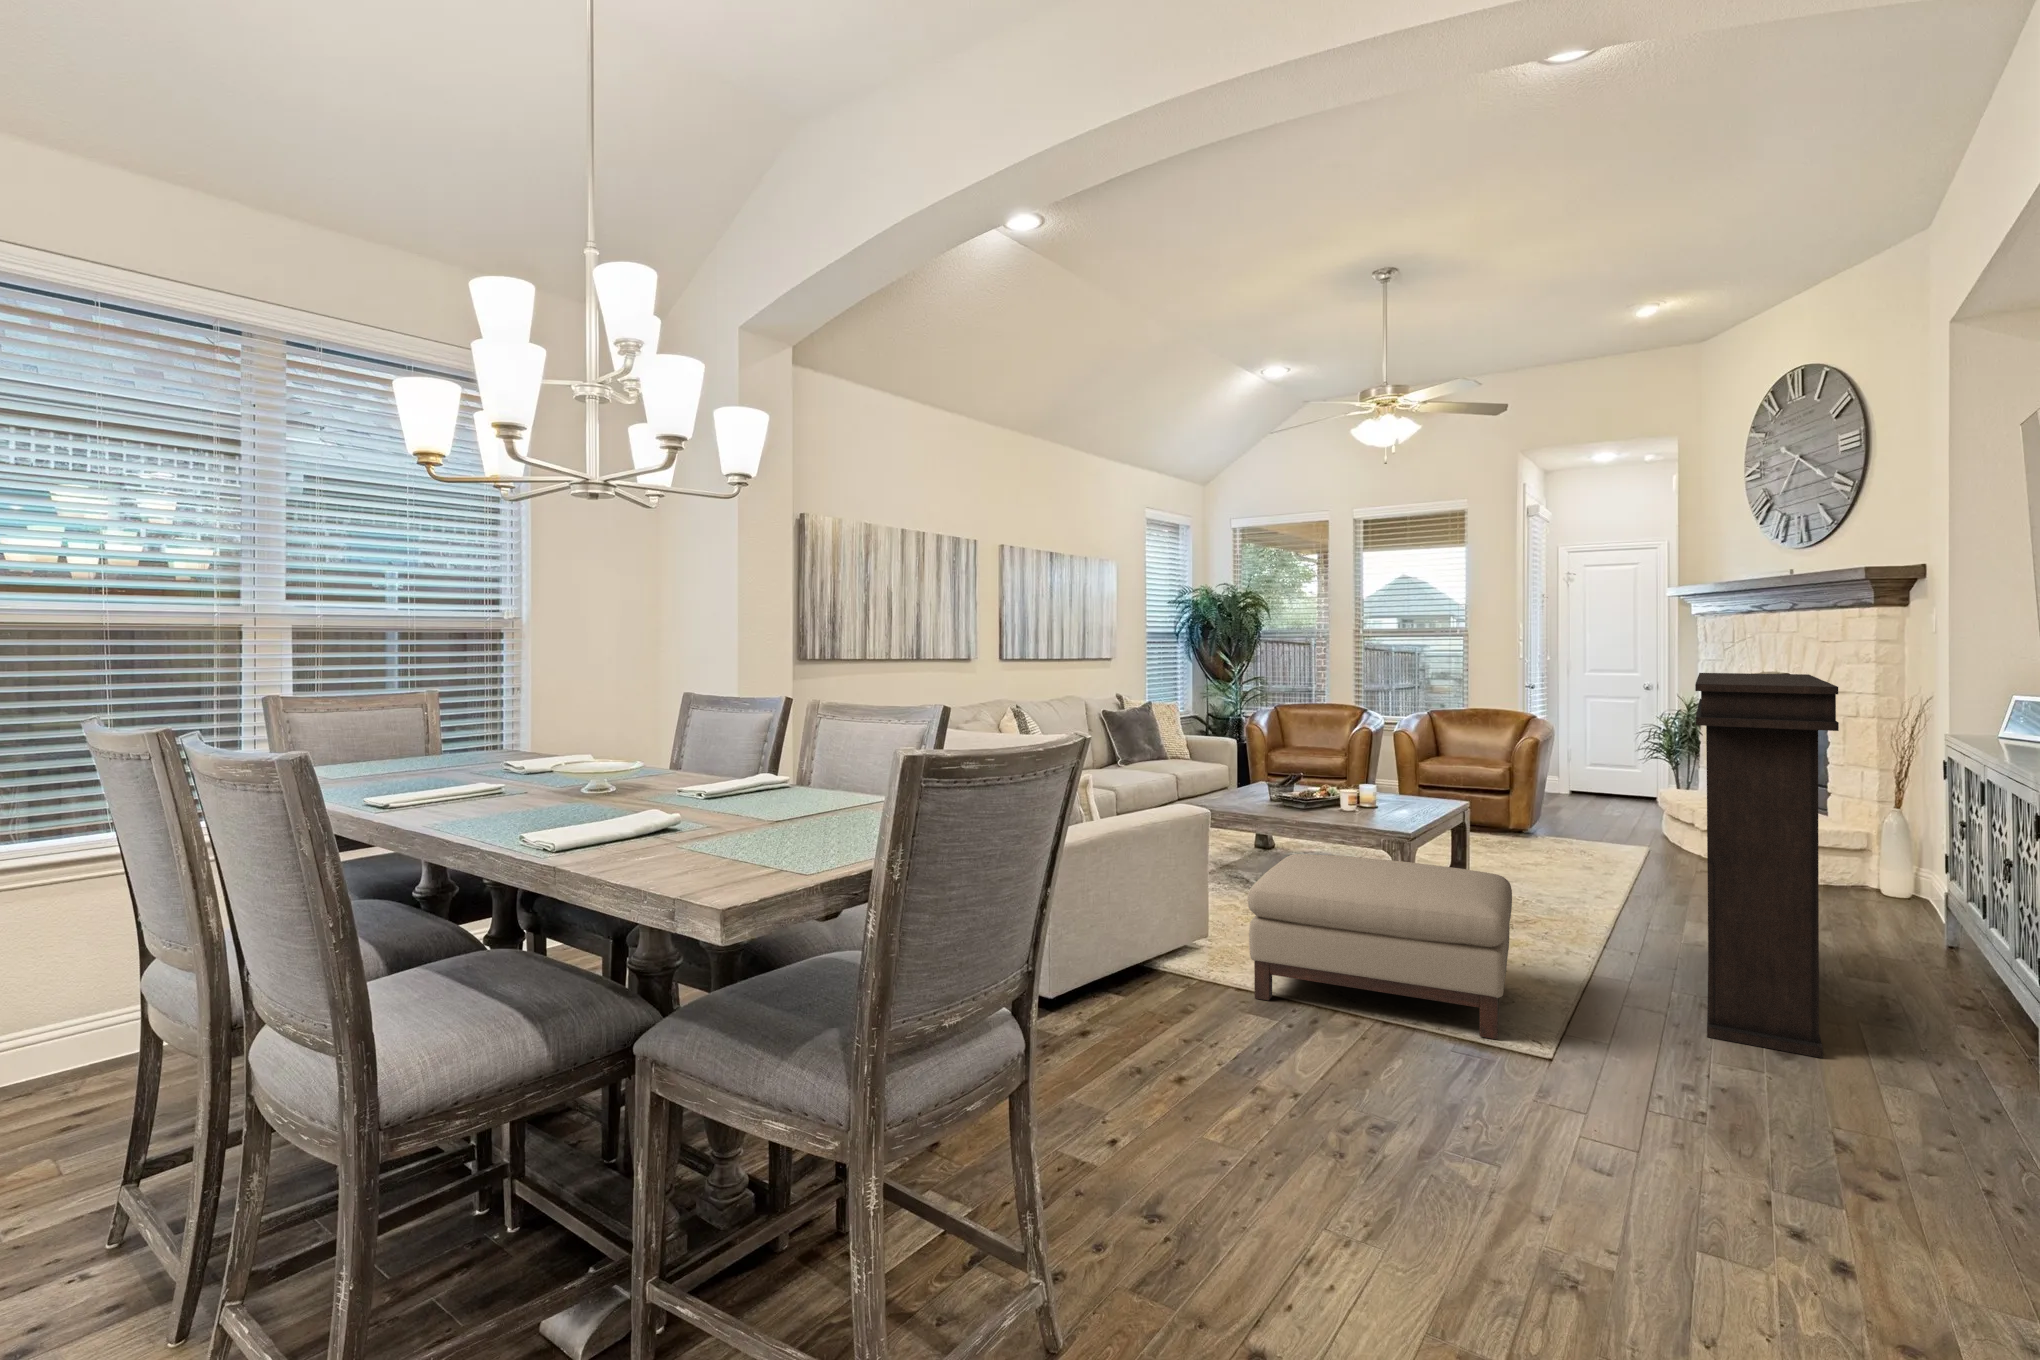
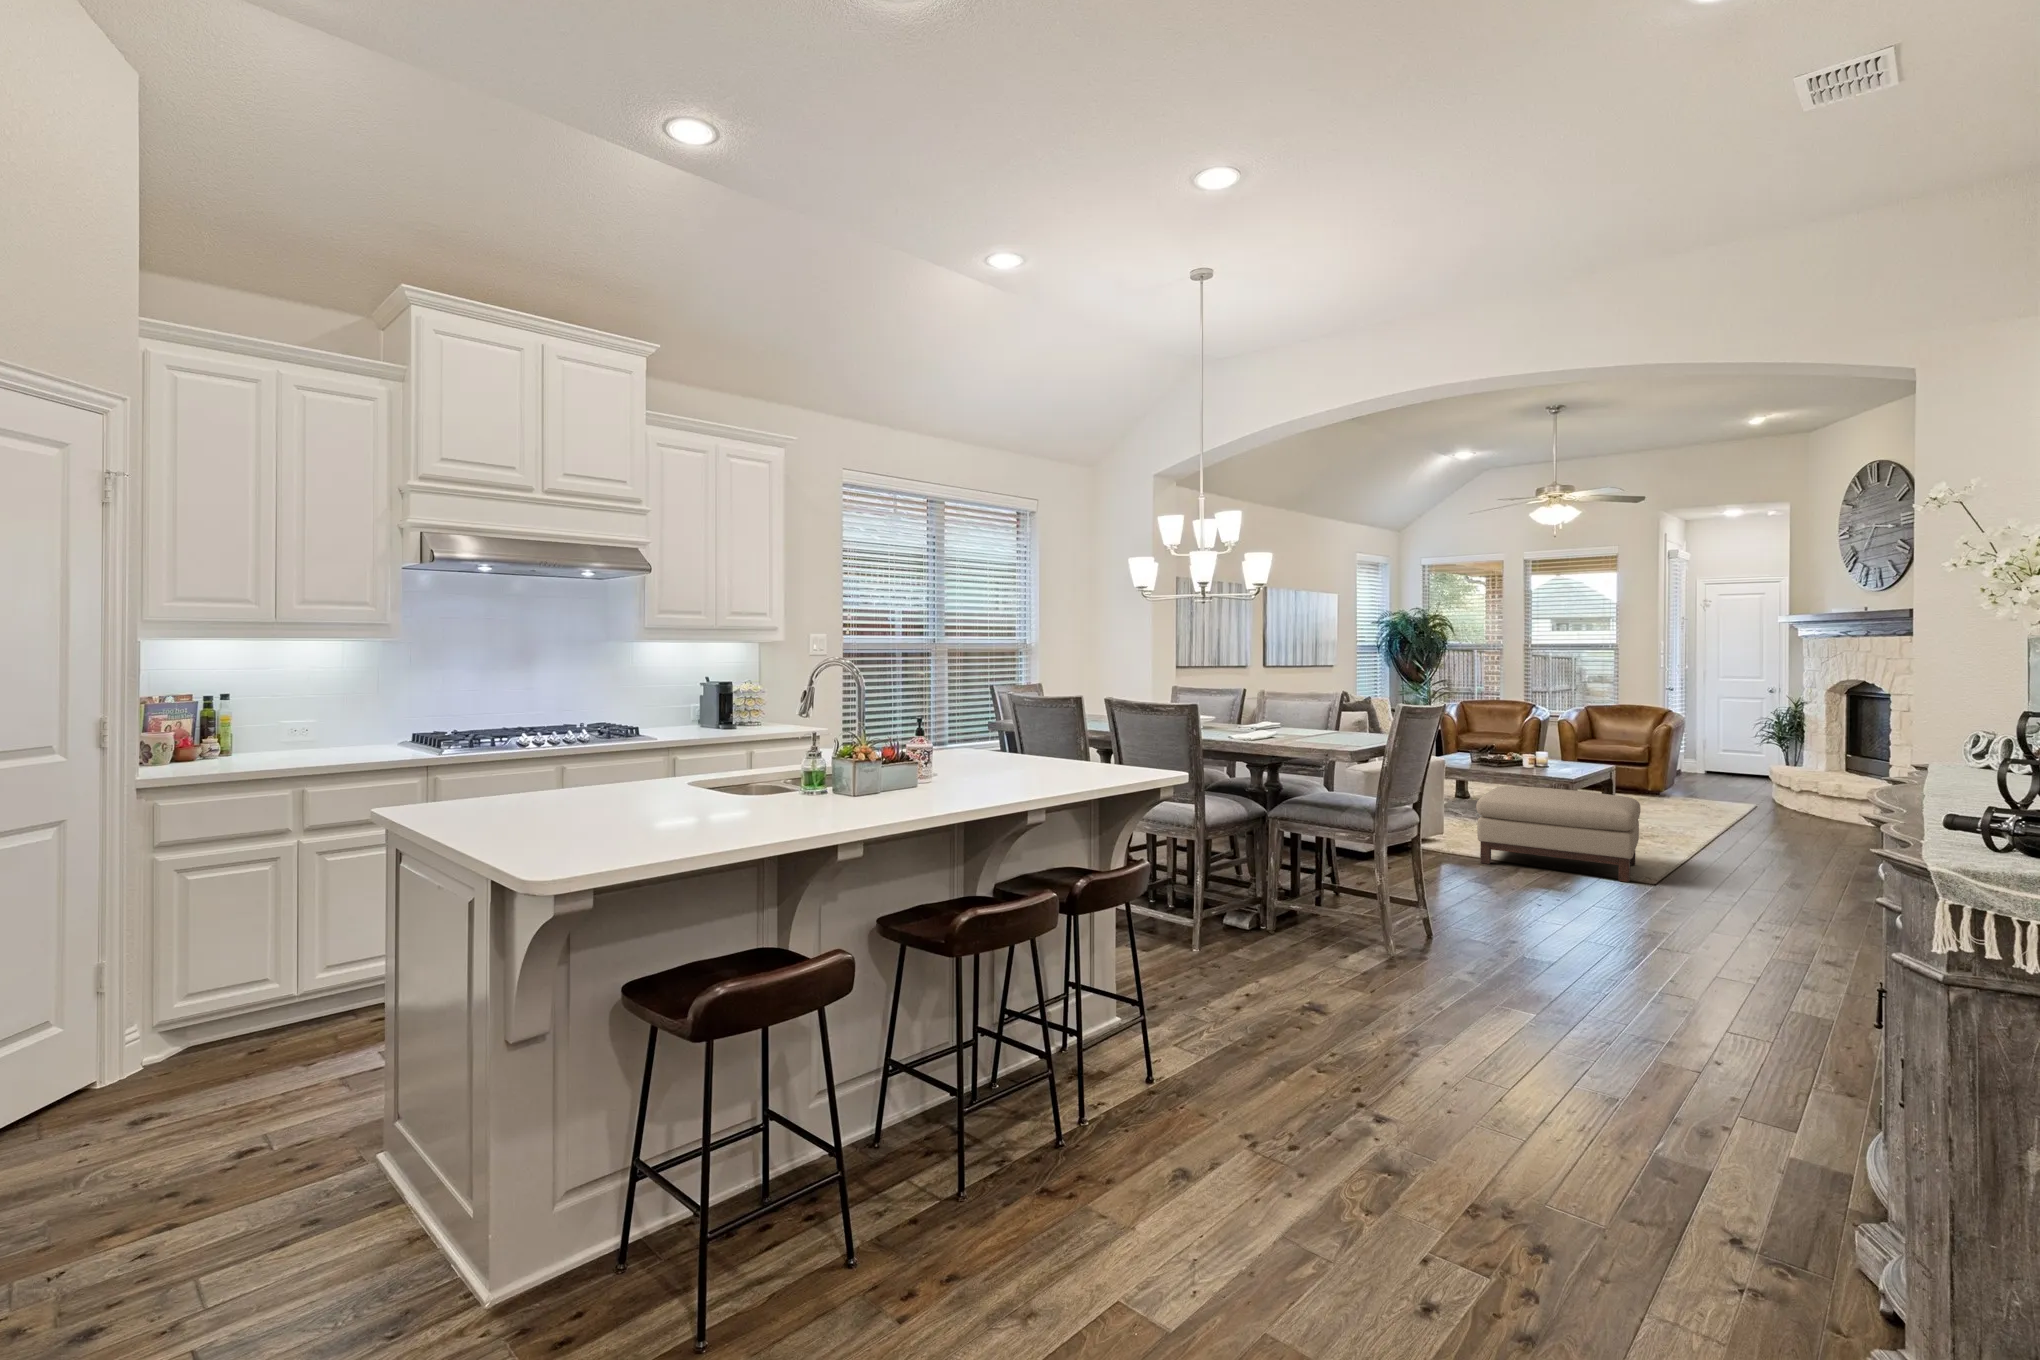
console table: present [1695,673,1839,1058] -> none [1751,681,1844,896]

